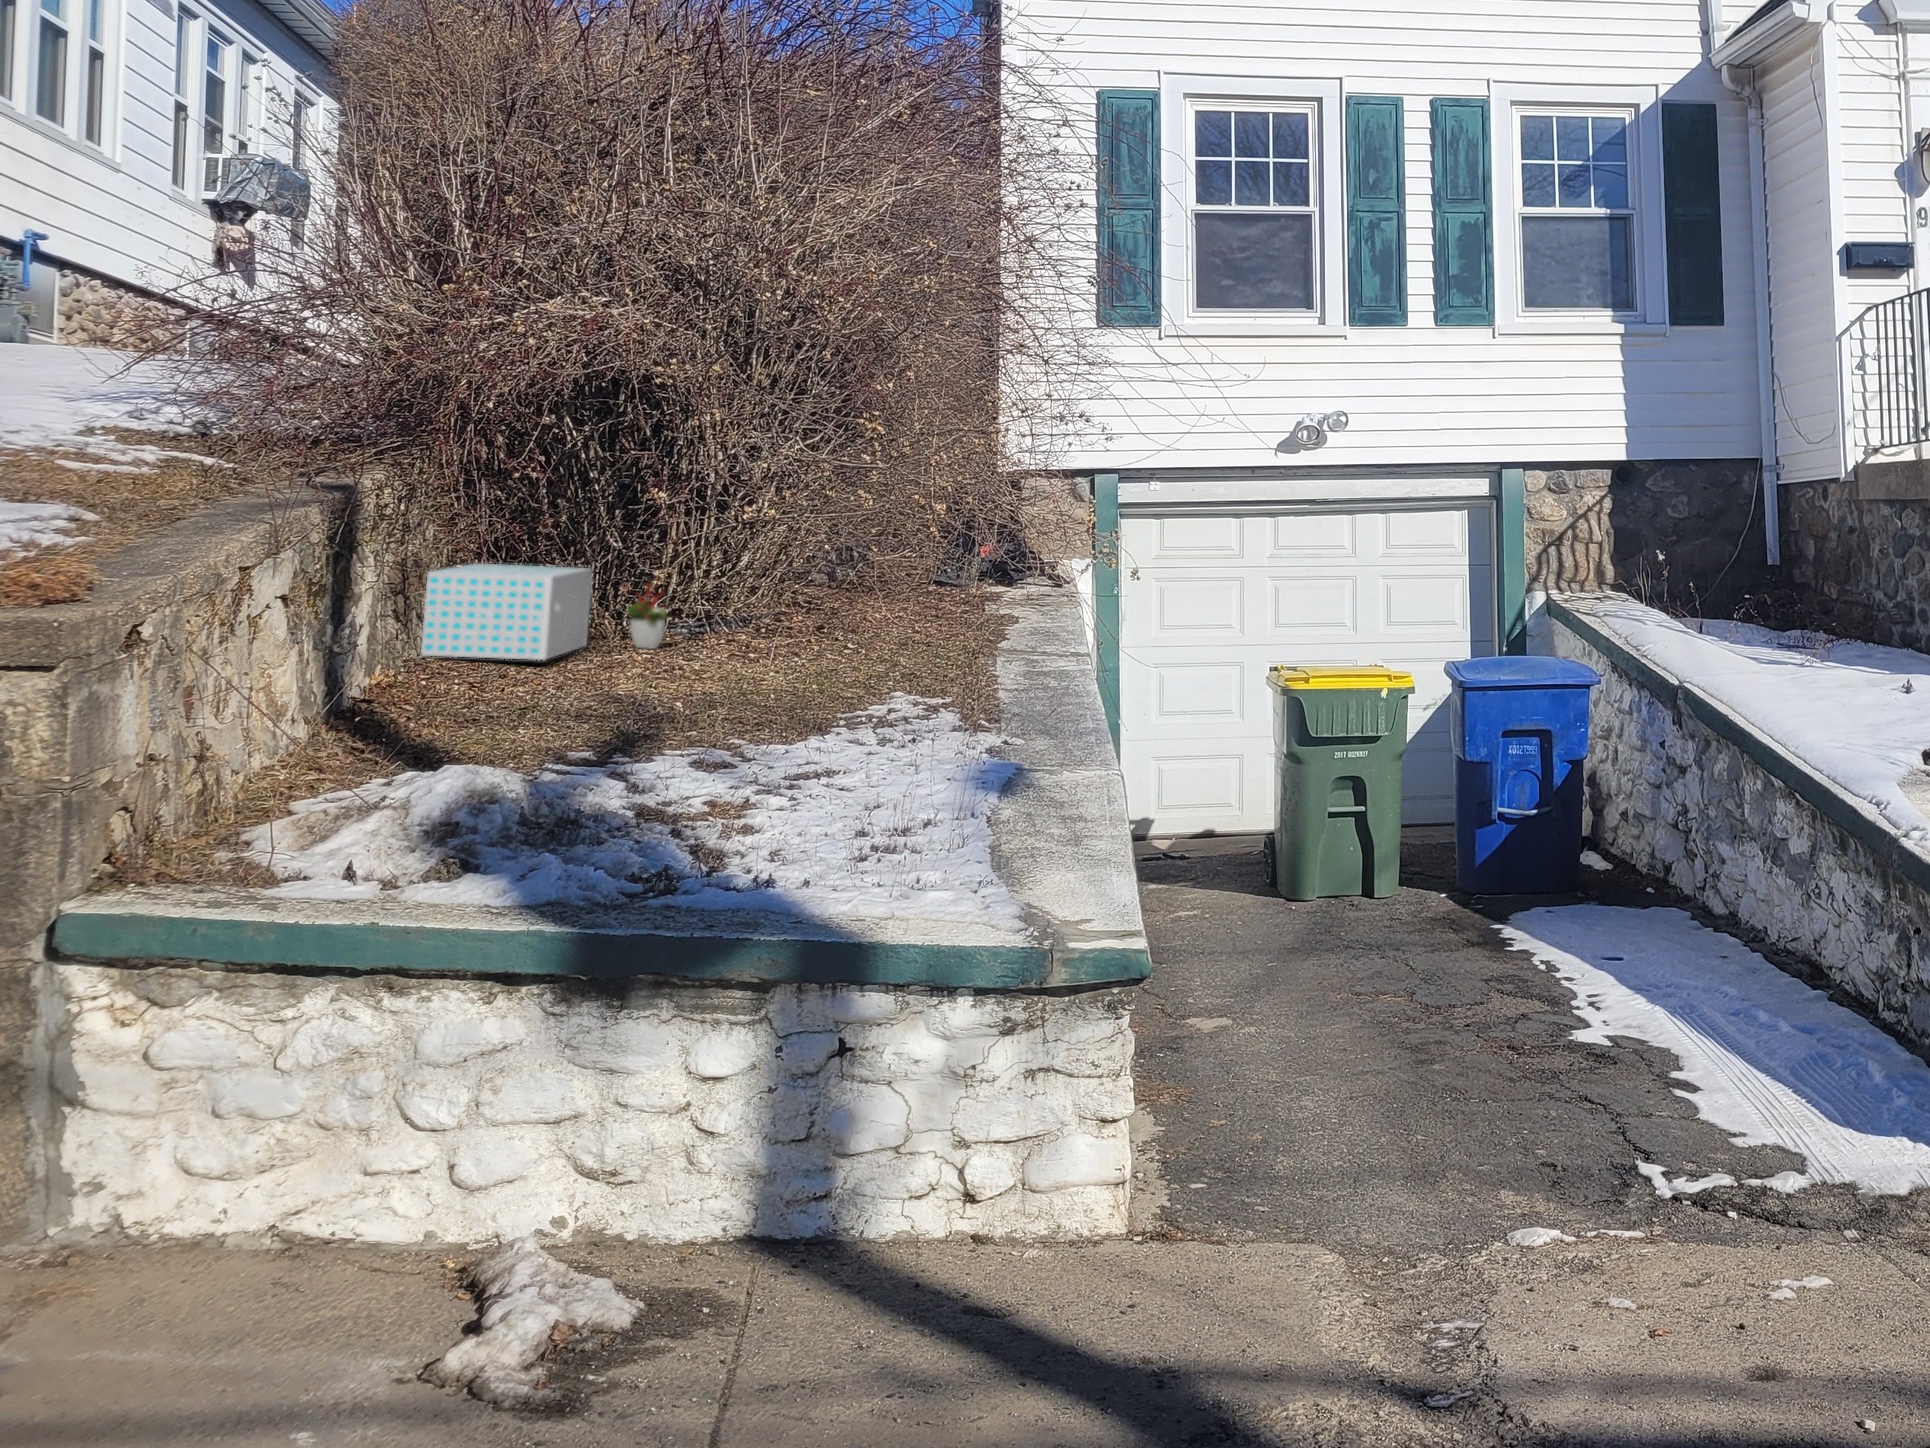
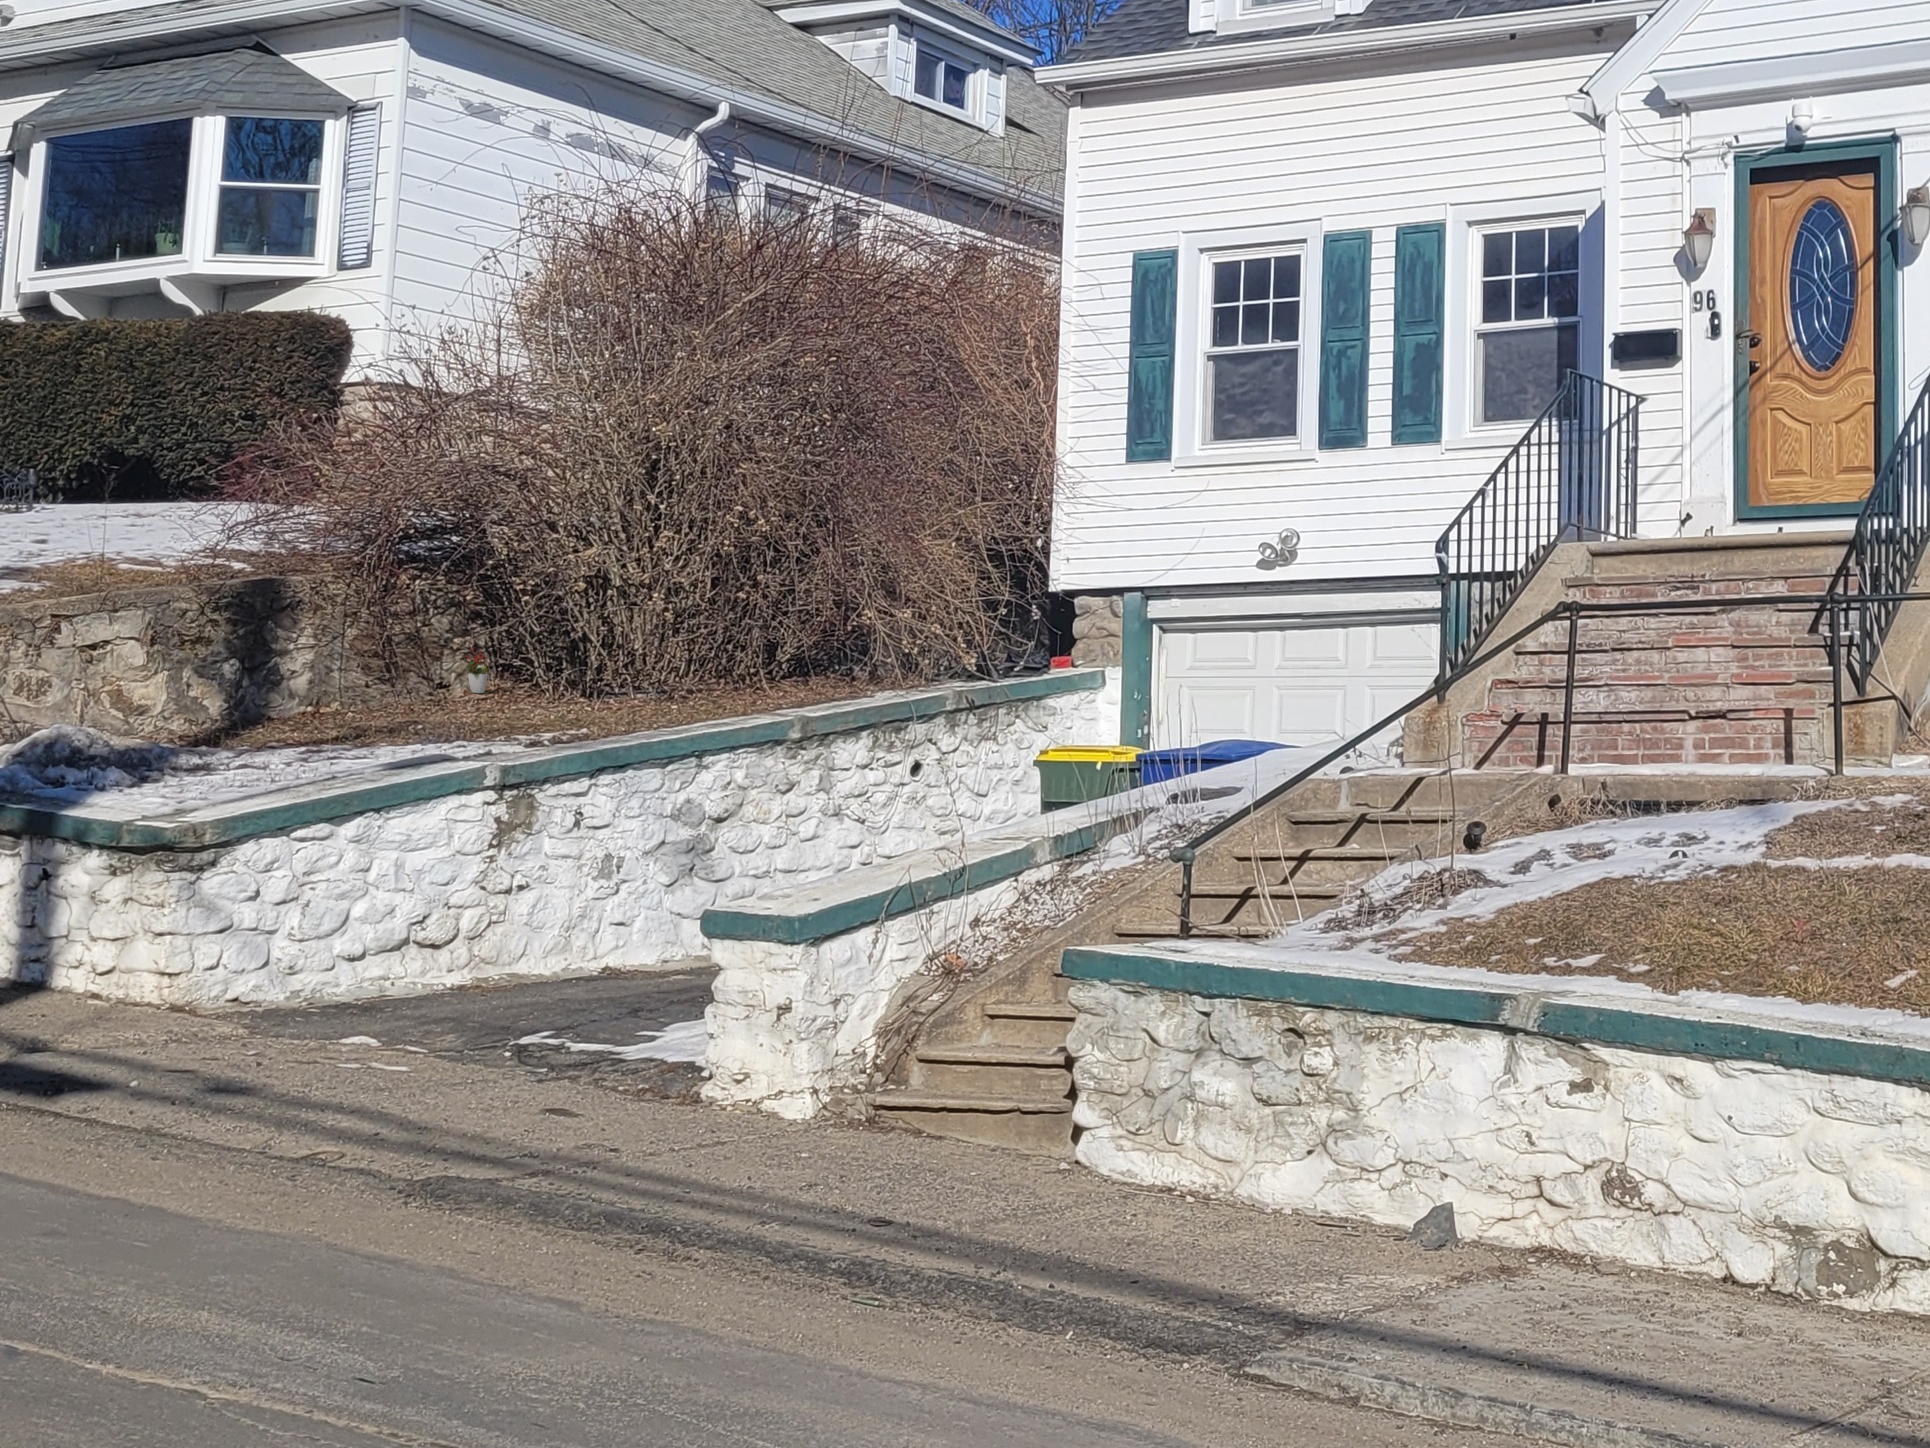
storage box: present [421,564,592,660] -> none [314,635,445,693]

